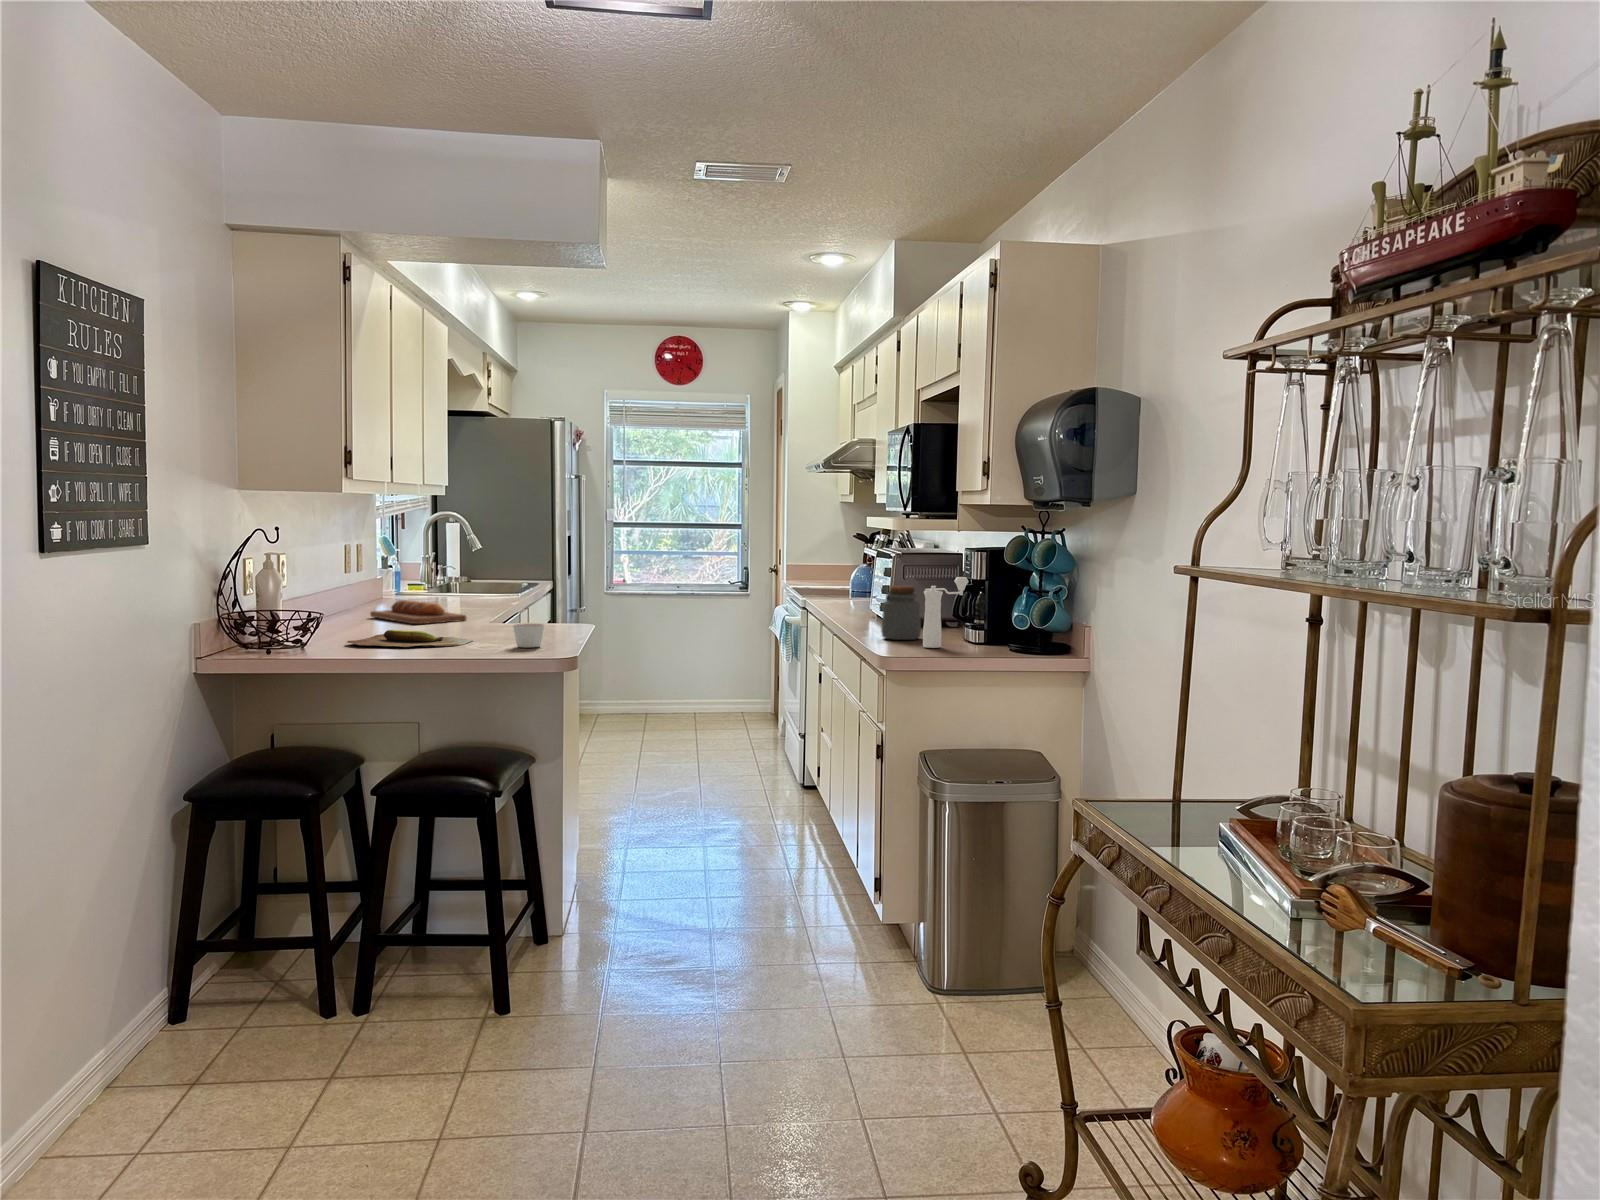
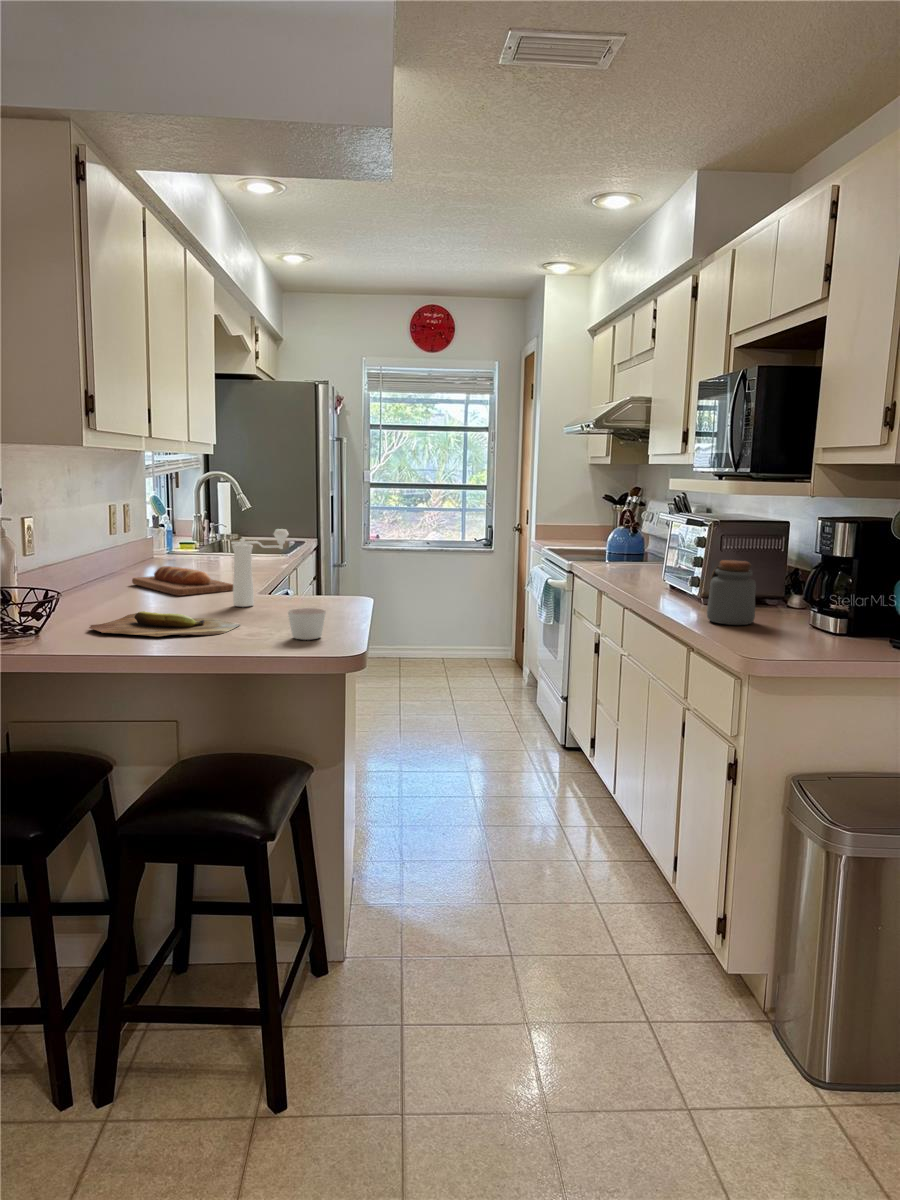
pepper mill: present [923,577,969,648] -> present [231,529,289,607]

